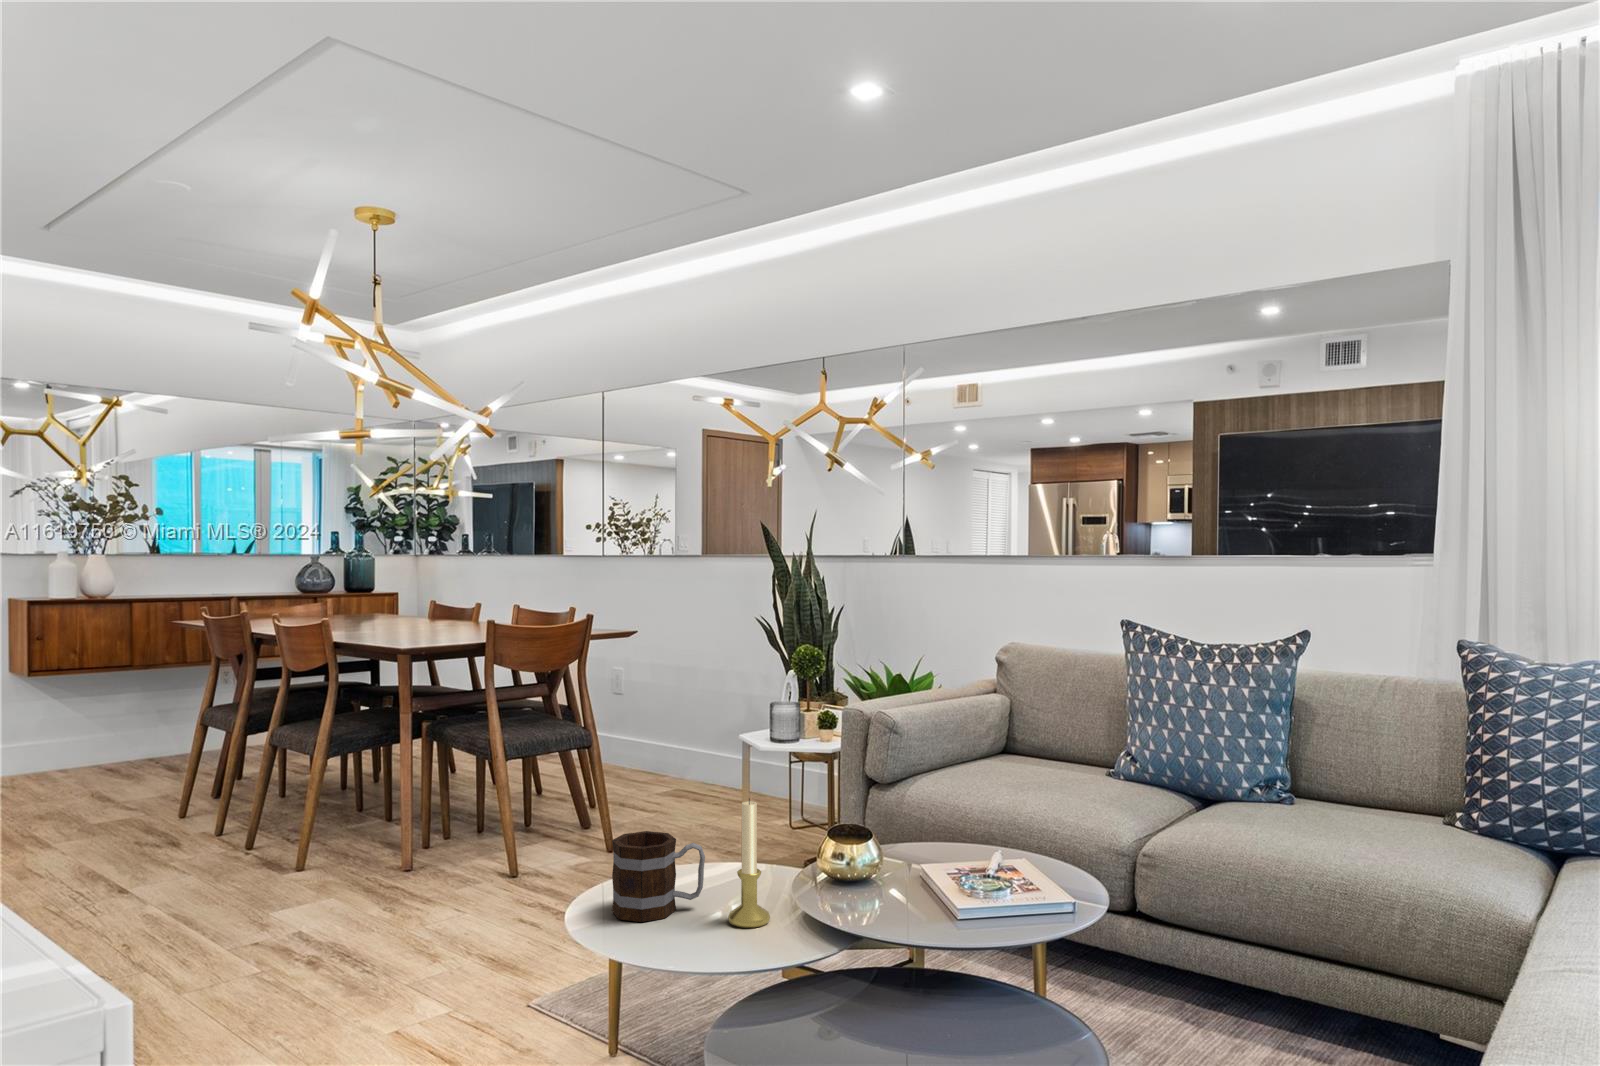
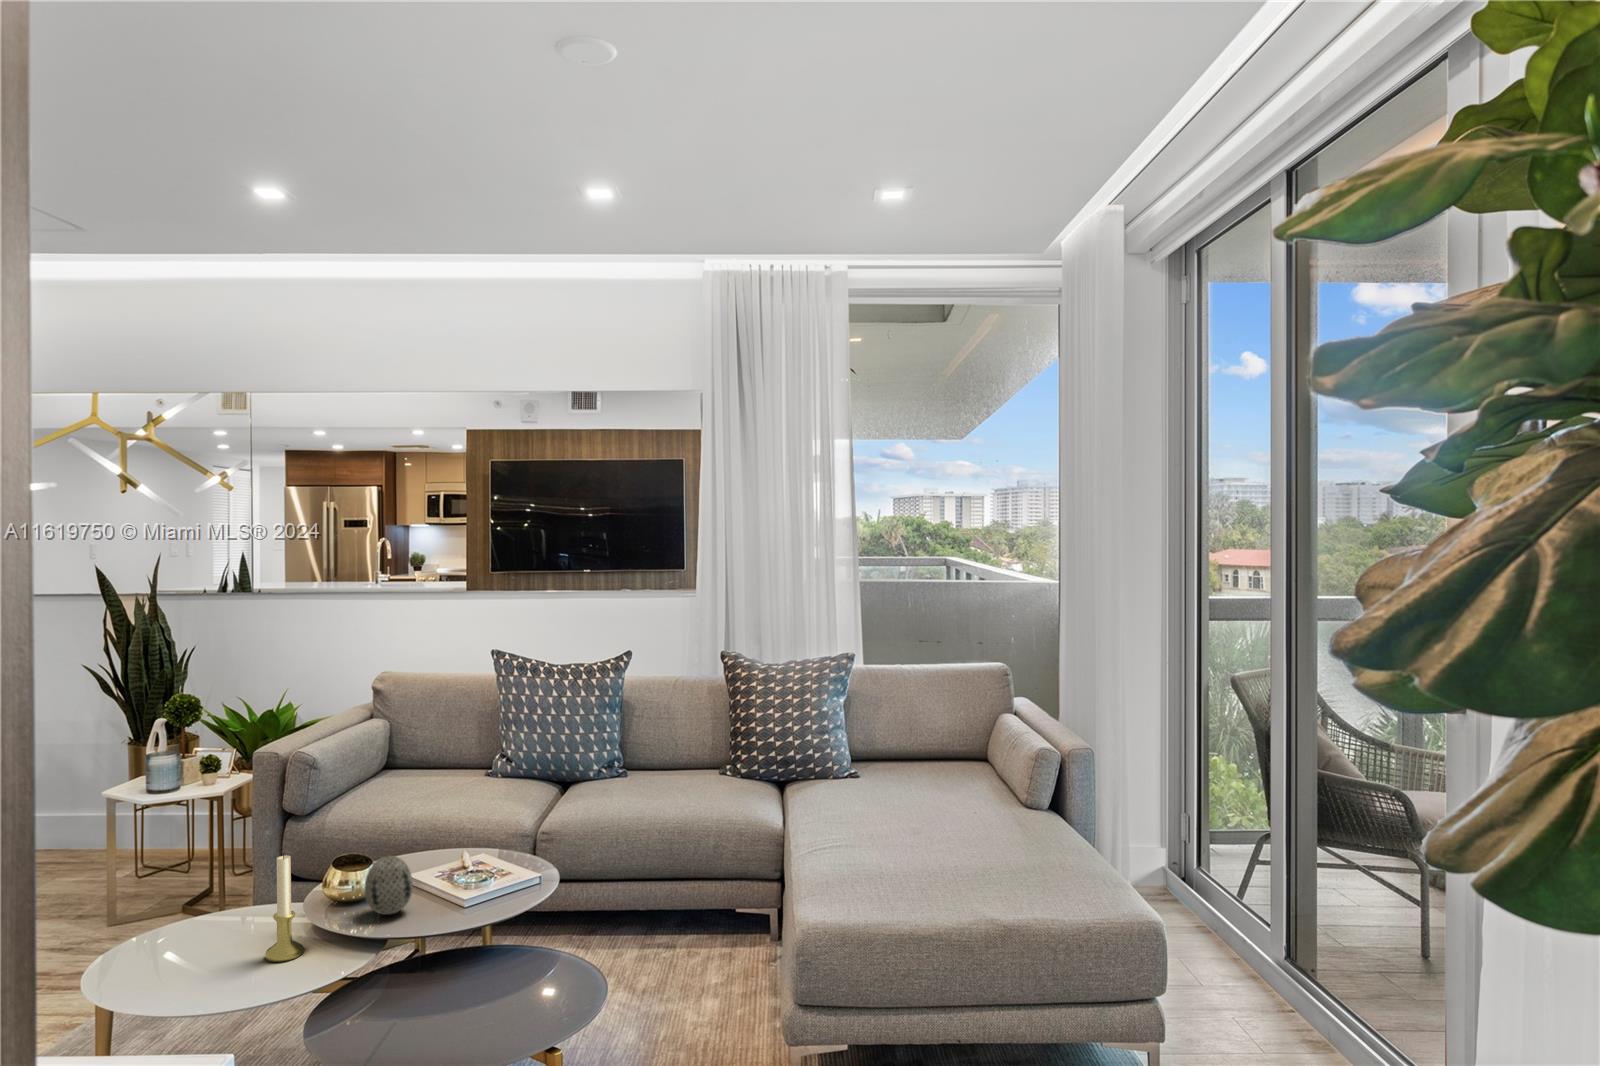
decorative egg: none [844,828,902,904] -> present [364,855,413,915]
mug: present [612,831,705,922] -> none [139,901,231,987]

